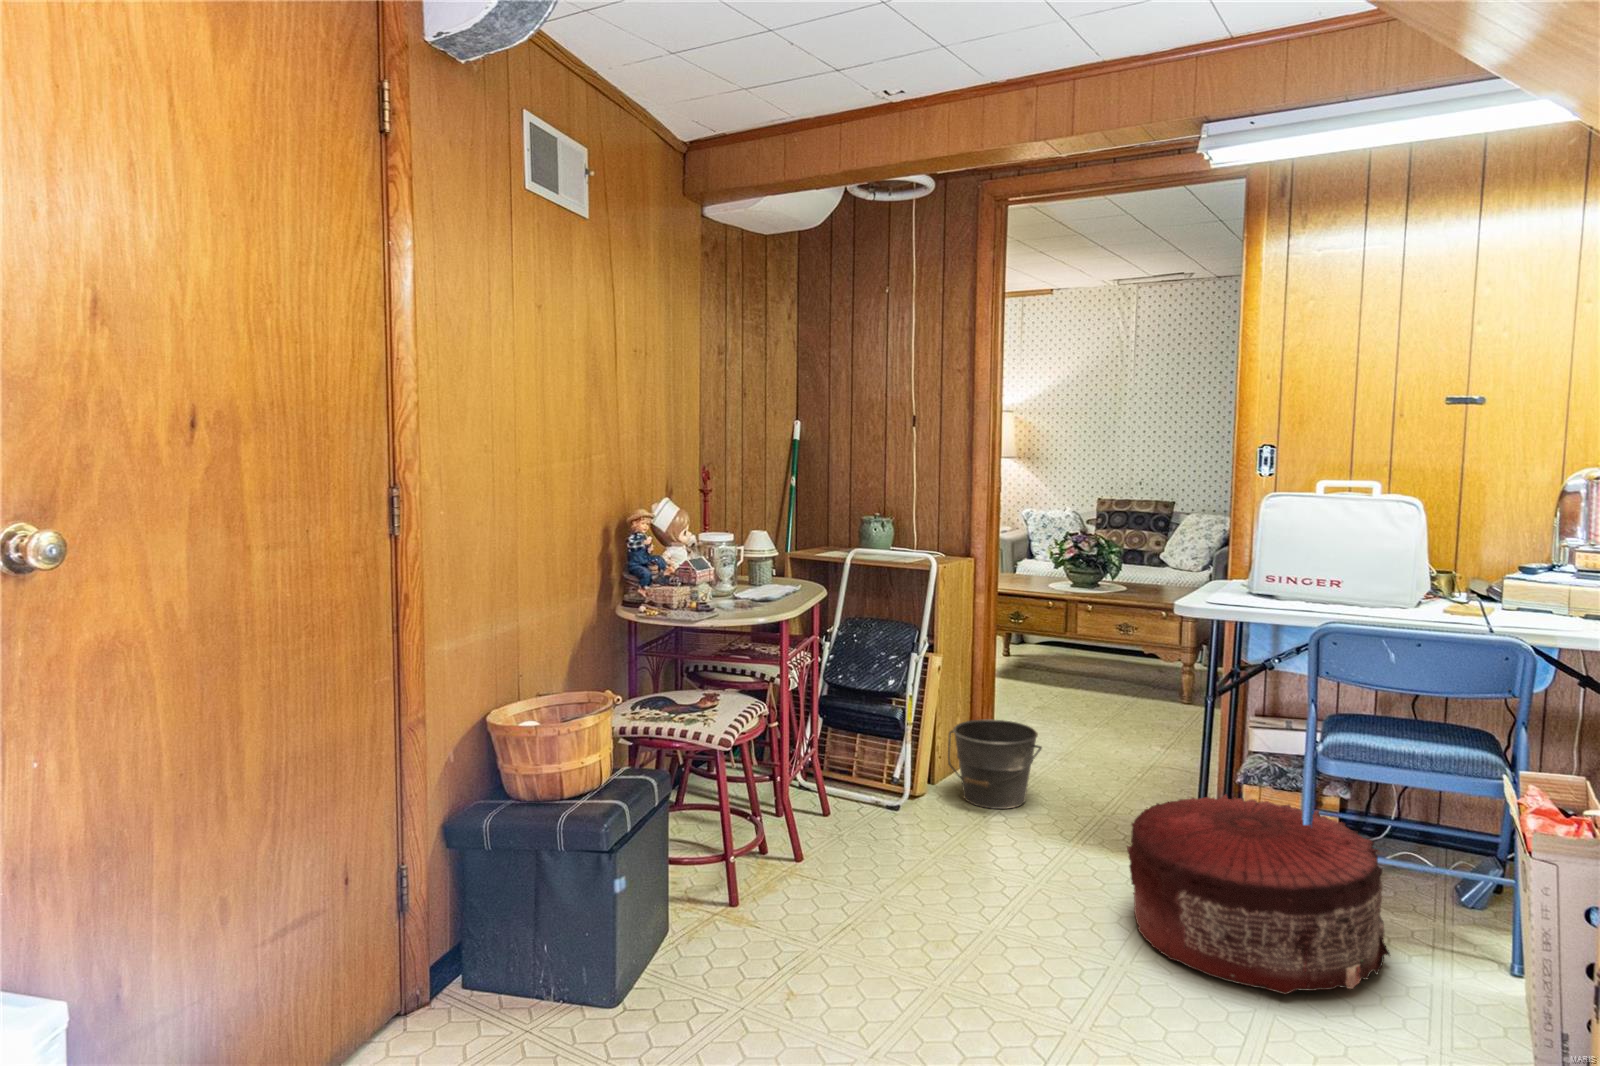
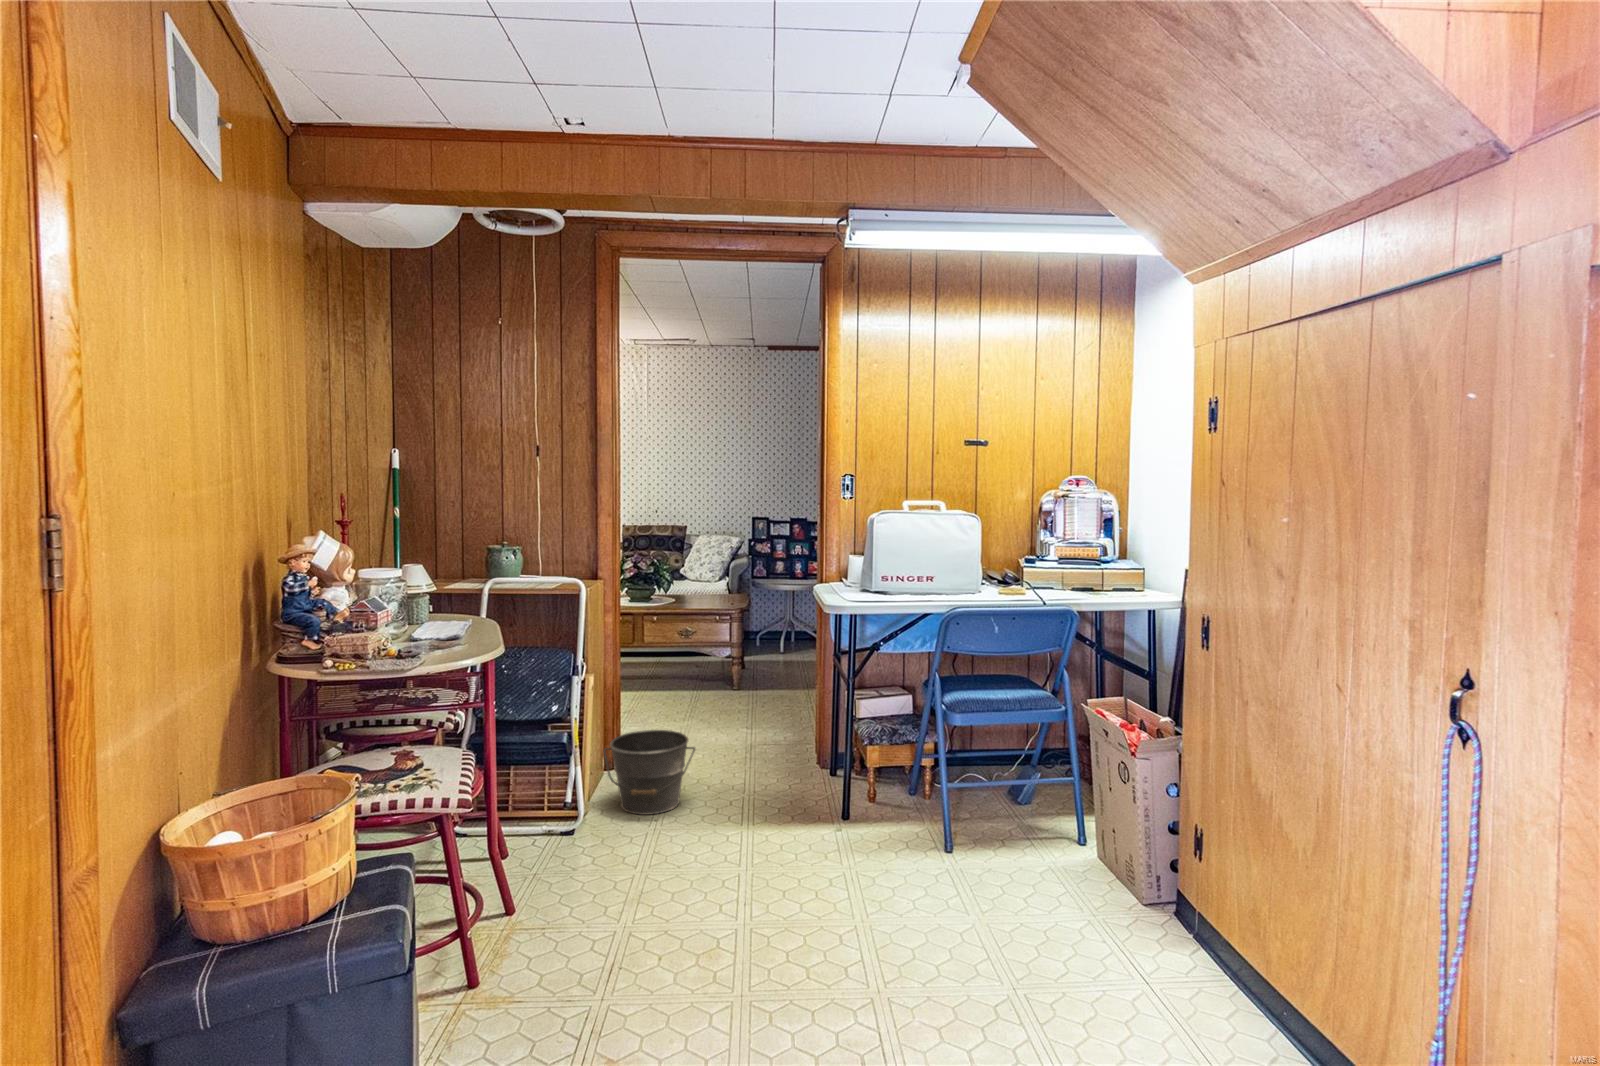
pouf: present [1127,794,1390,994] -> none [822,754,1008,903]

